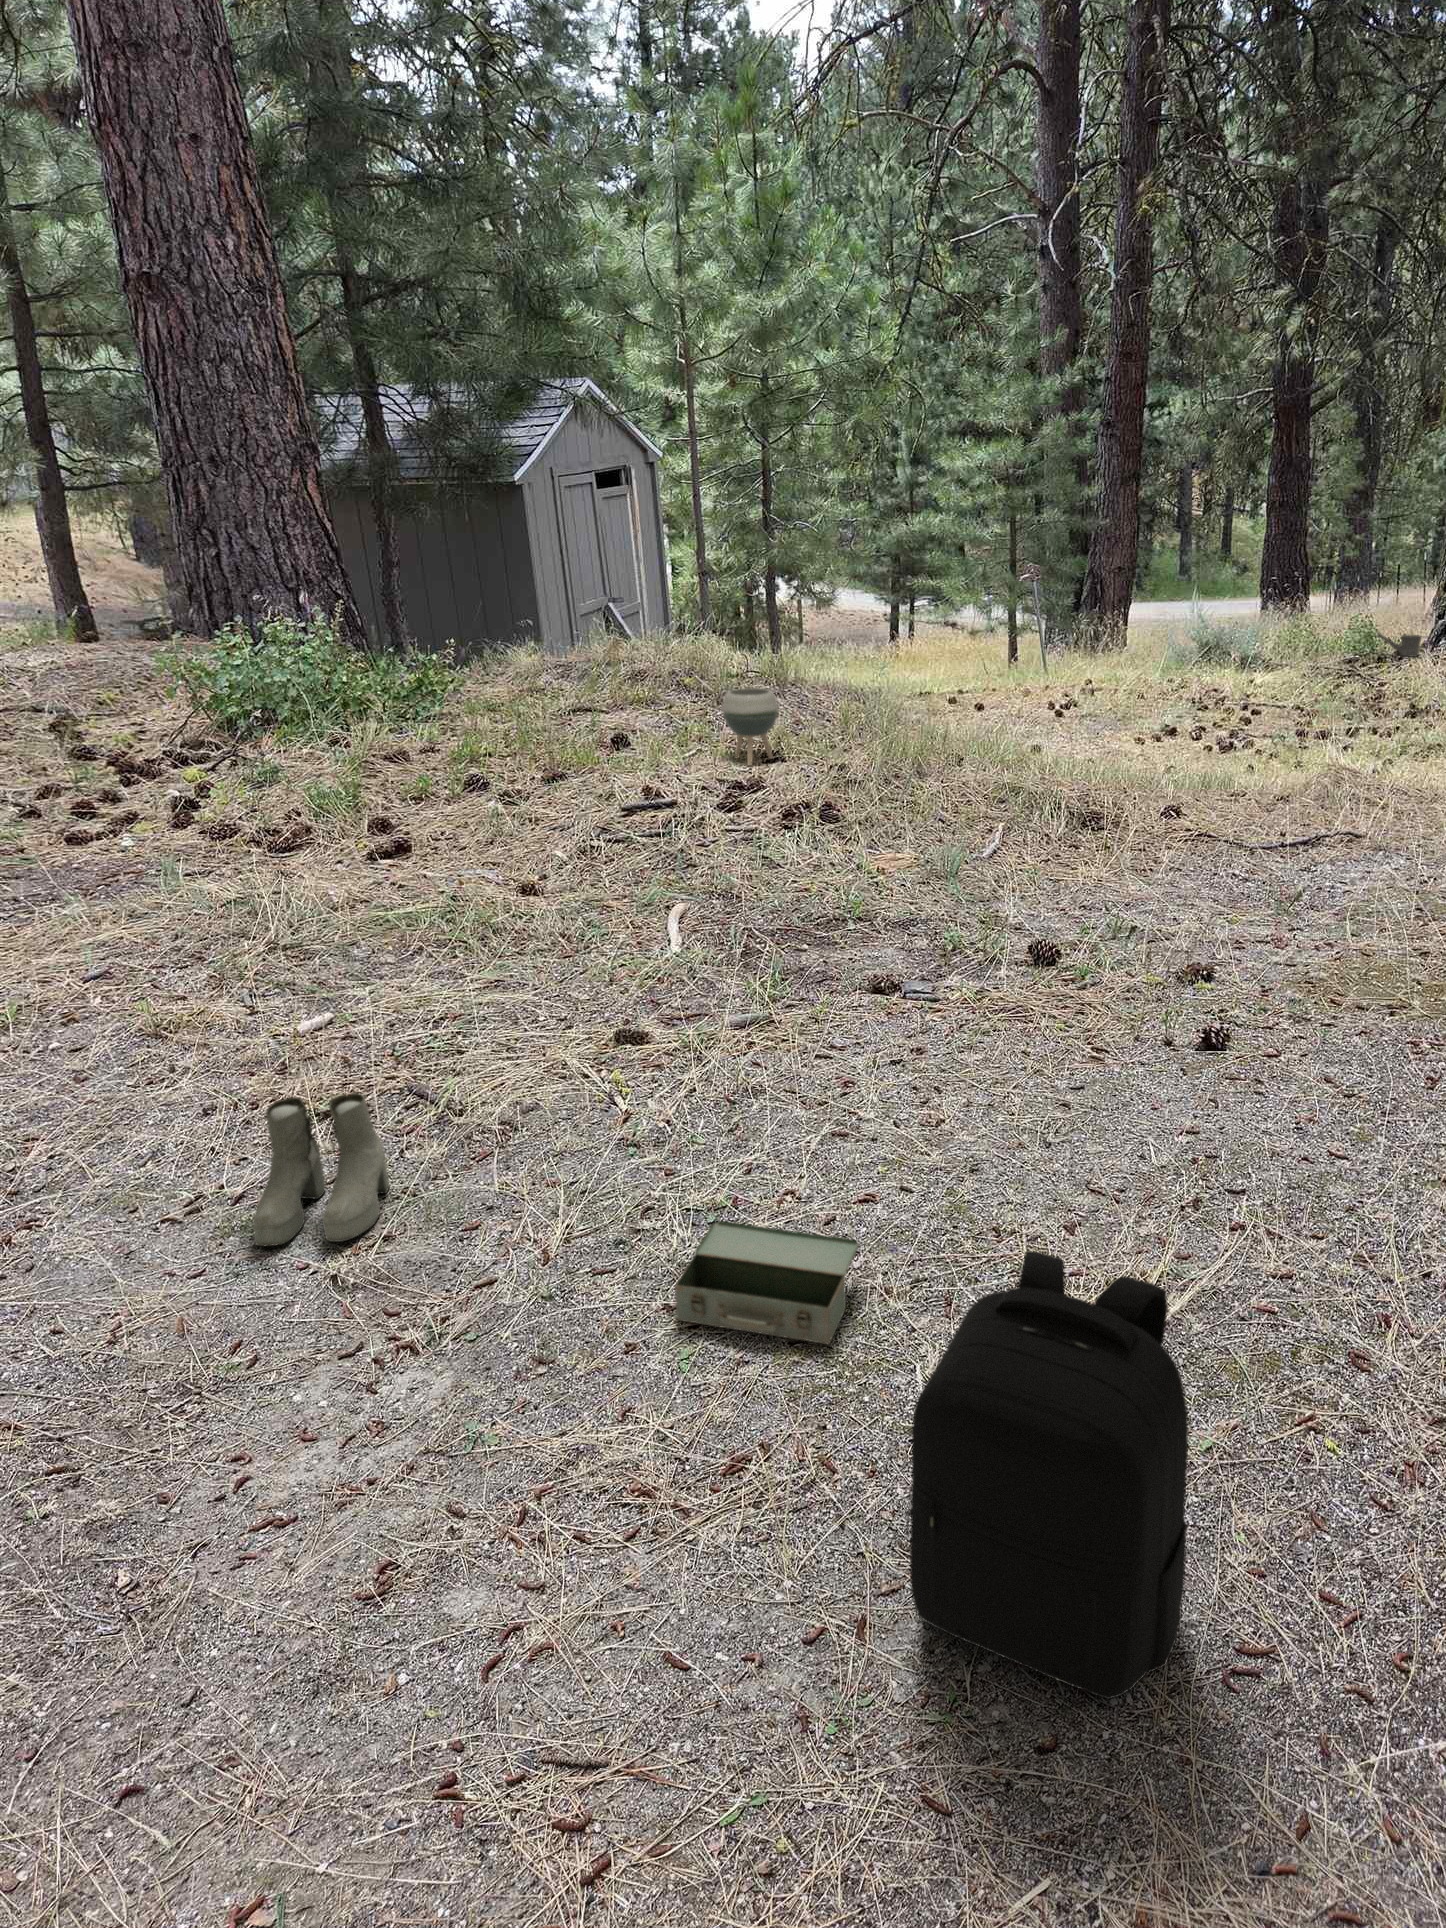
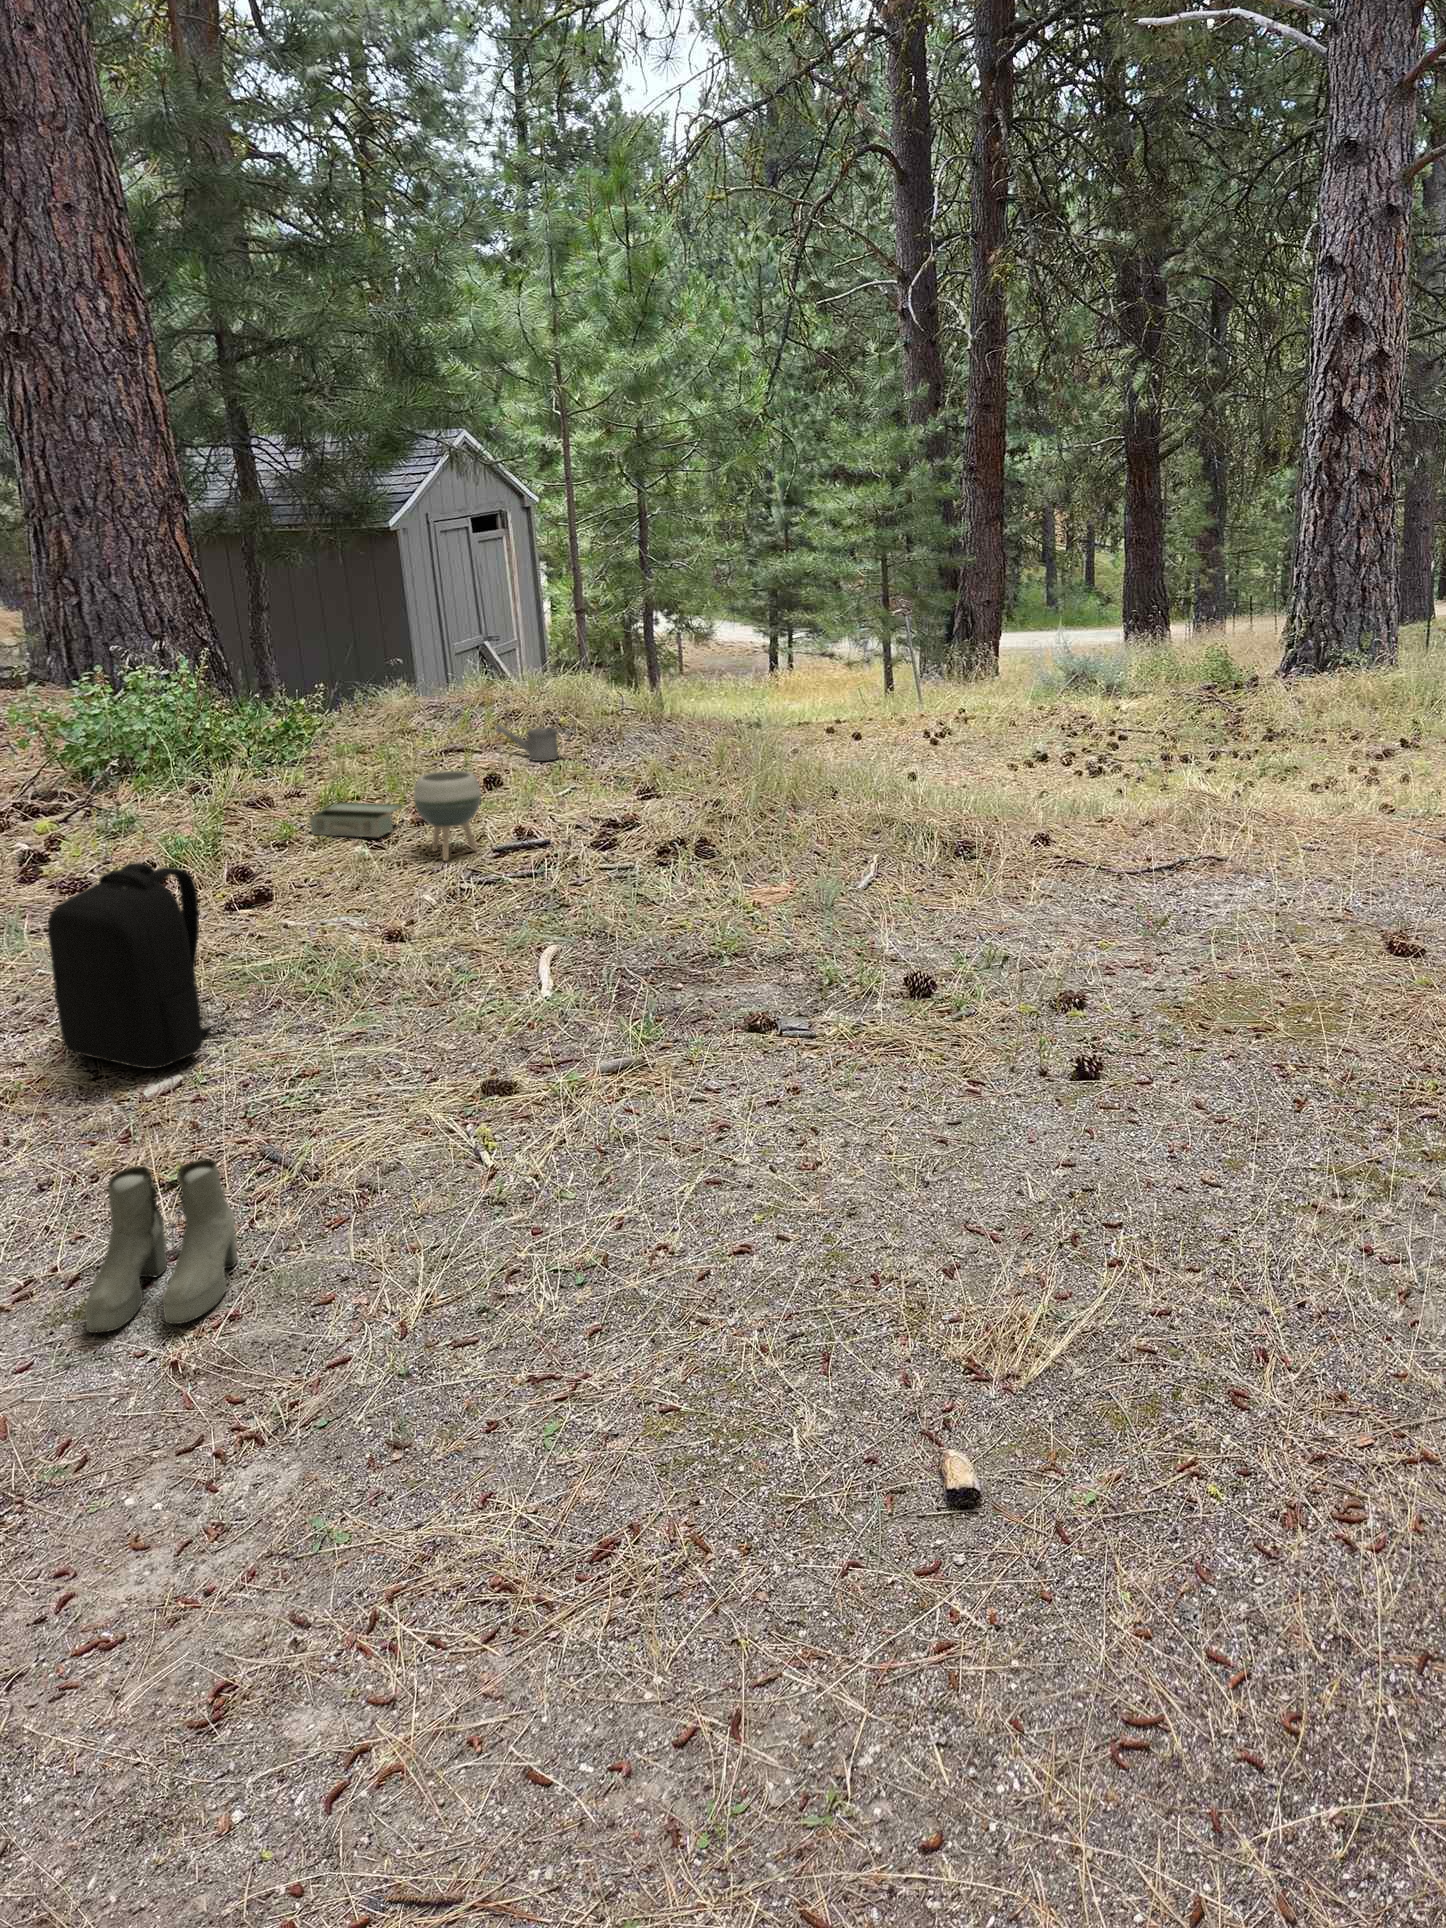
watering can: present [1377,633,1422,657] -> present [496,724,571,761]
planter: present [722,688,778,765] -> present [414,771,481,861]
toolbox: present [674,1221,859,1344] -> present [310,802,403,837]
backpack: present [906,1251,1188,1699] -> present [48,863,228,1069]

